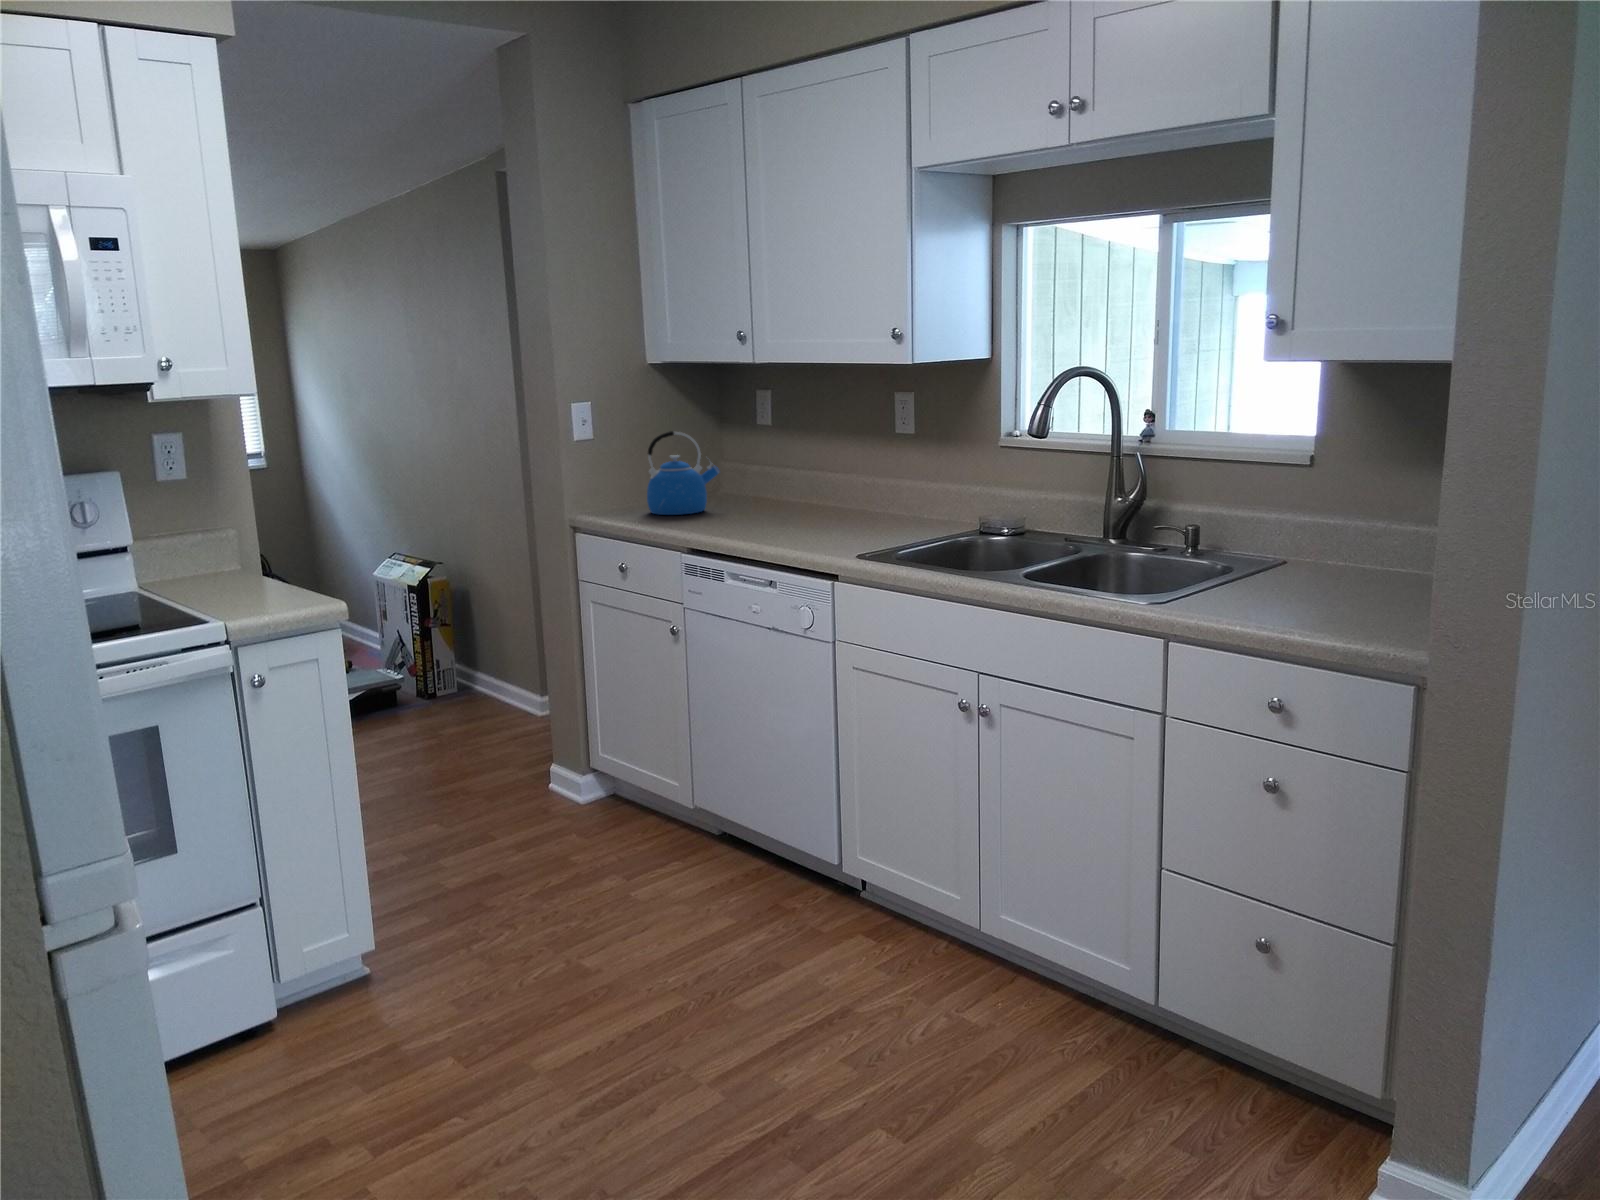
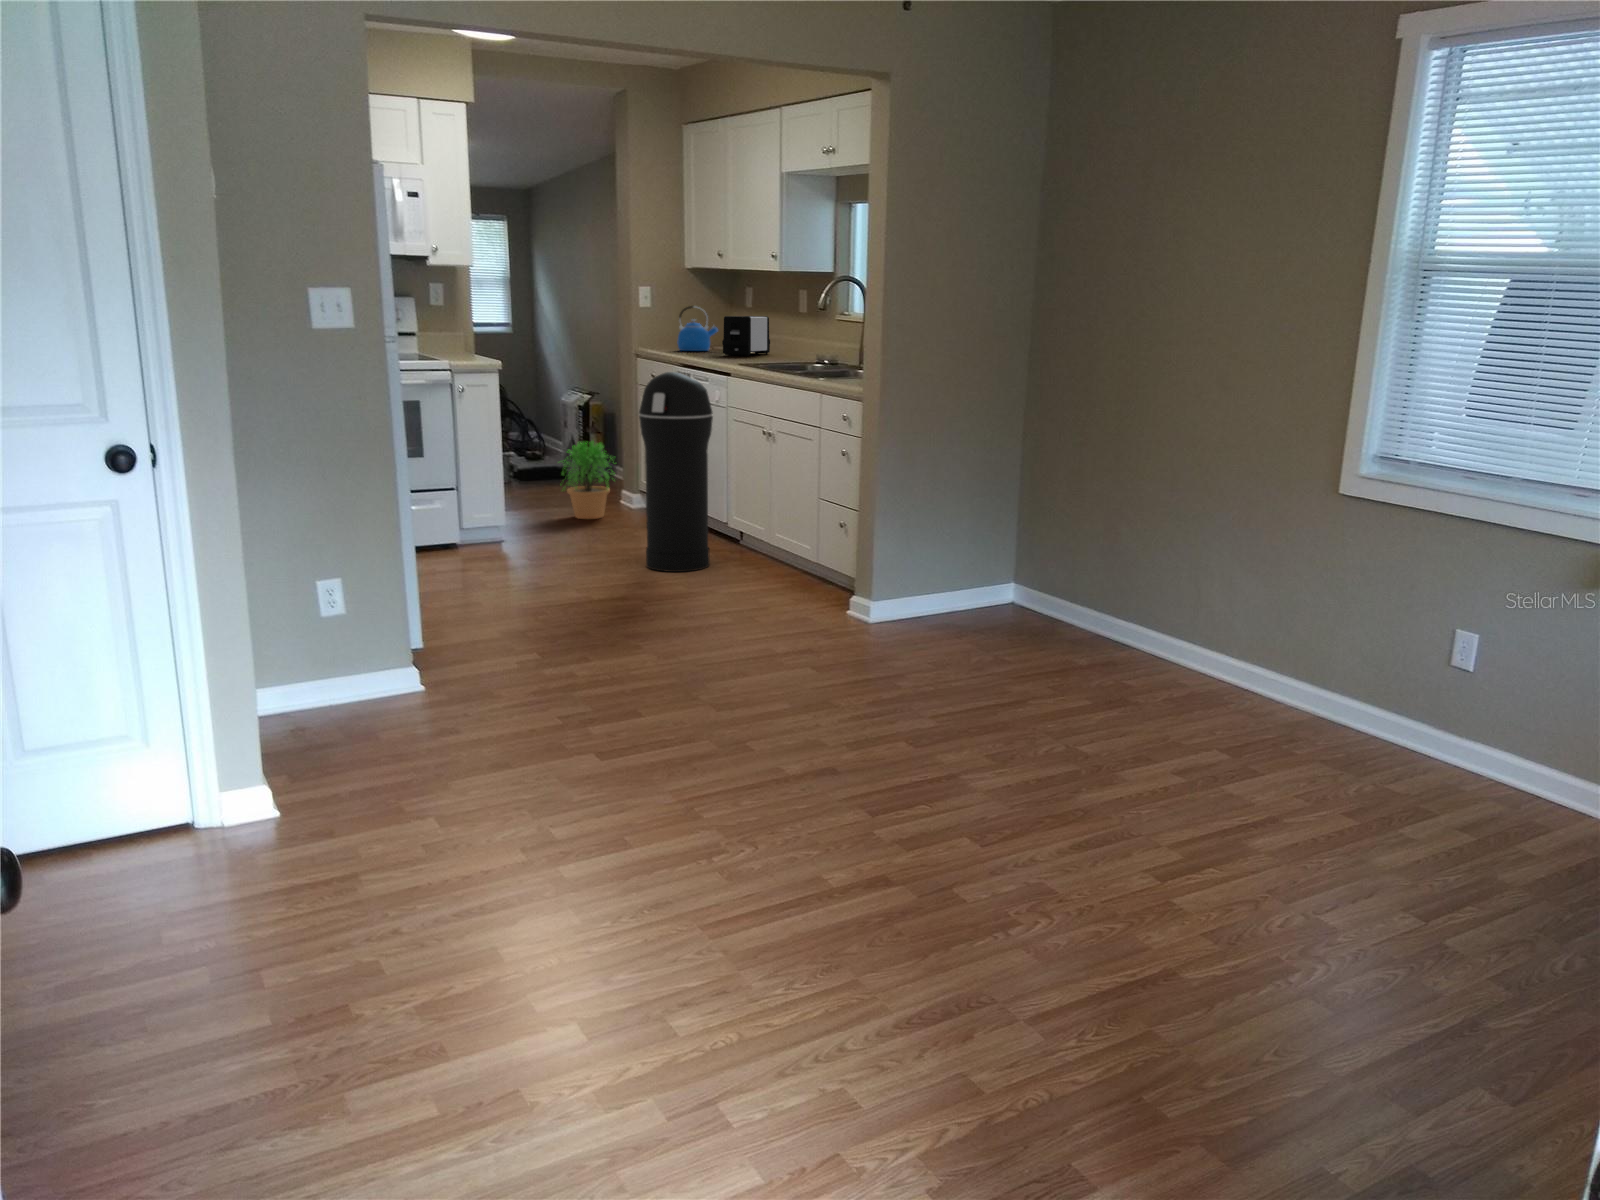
toaster: none [766,446,831,528] -> present [722,316,770,356]
trash can: none [718,626,884,1068] -> present [639,372,713,572]
potted plant: none [436,697,564,852] -> present [562,442,613,519]

